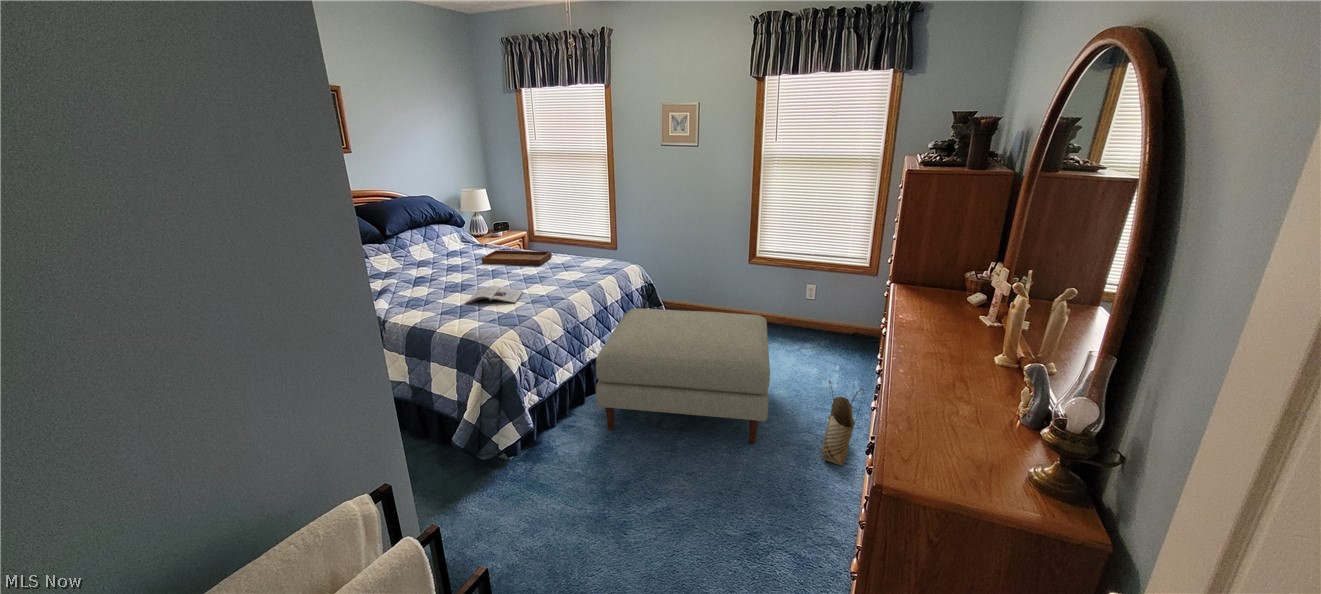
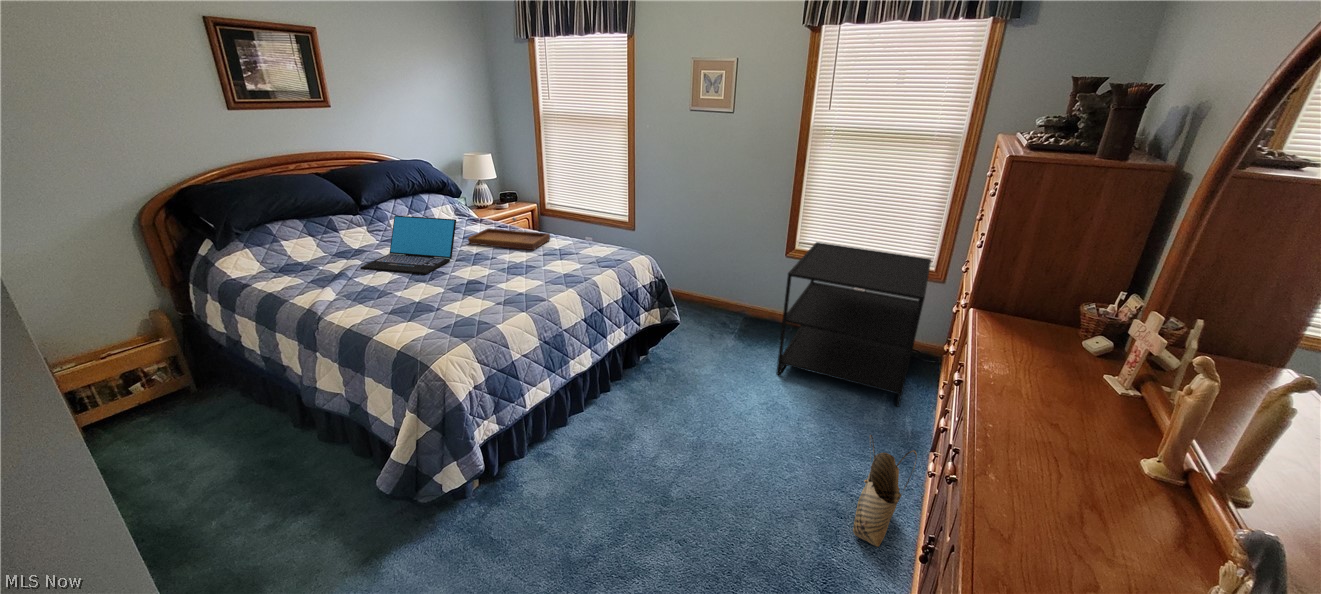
laptop: none [397,241,476,287] -> present [360,216,456,274]
side table: none [750,249,865,374] -> present [777,242,931,407]
magazine: present [466,286,523,304] -> none [425,277,499,303]
ottoman: present [596,308,770,444] -> none [572,312,797,501]

